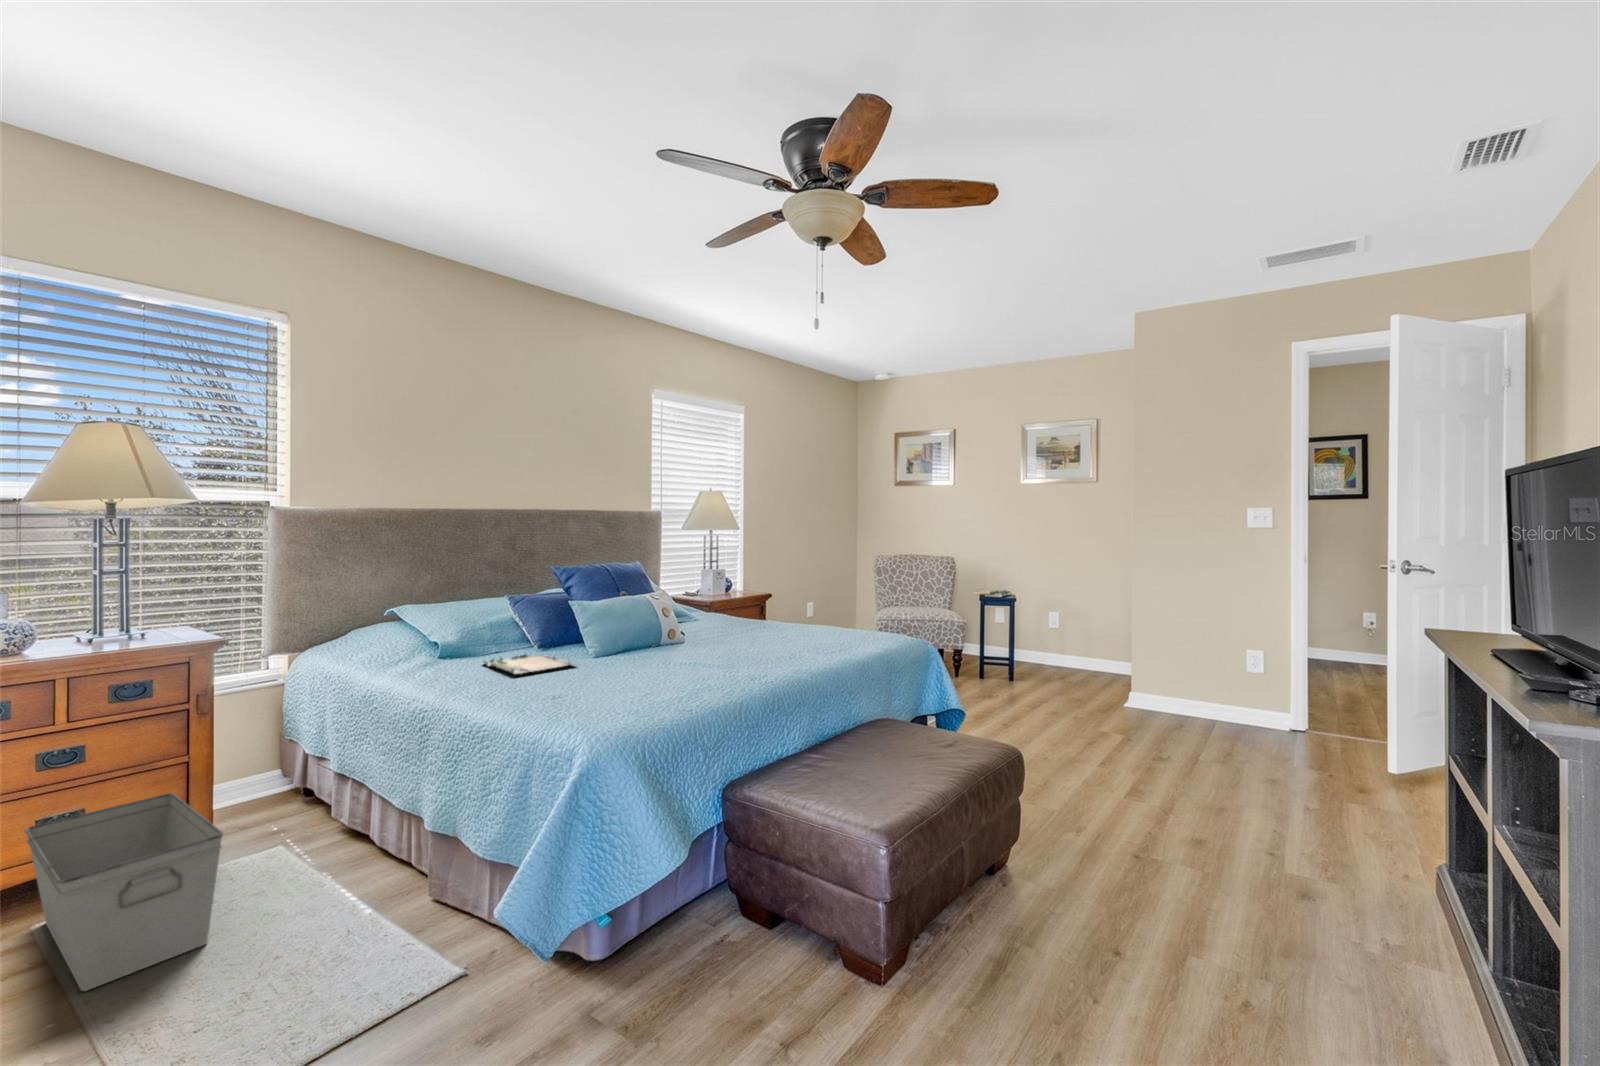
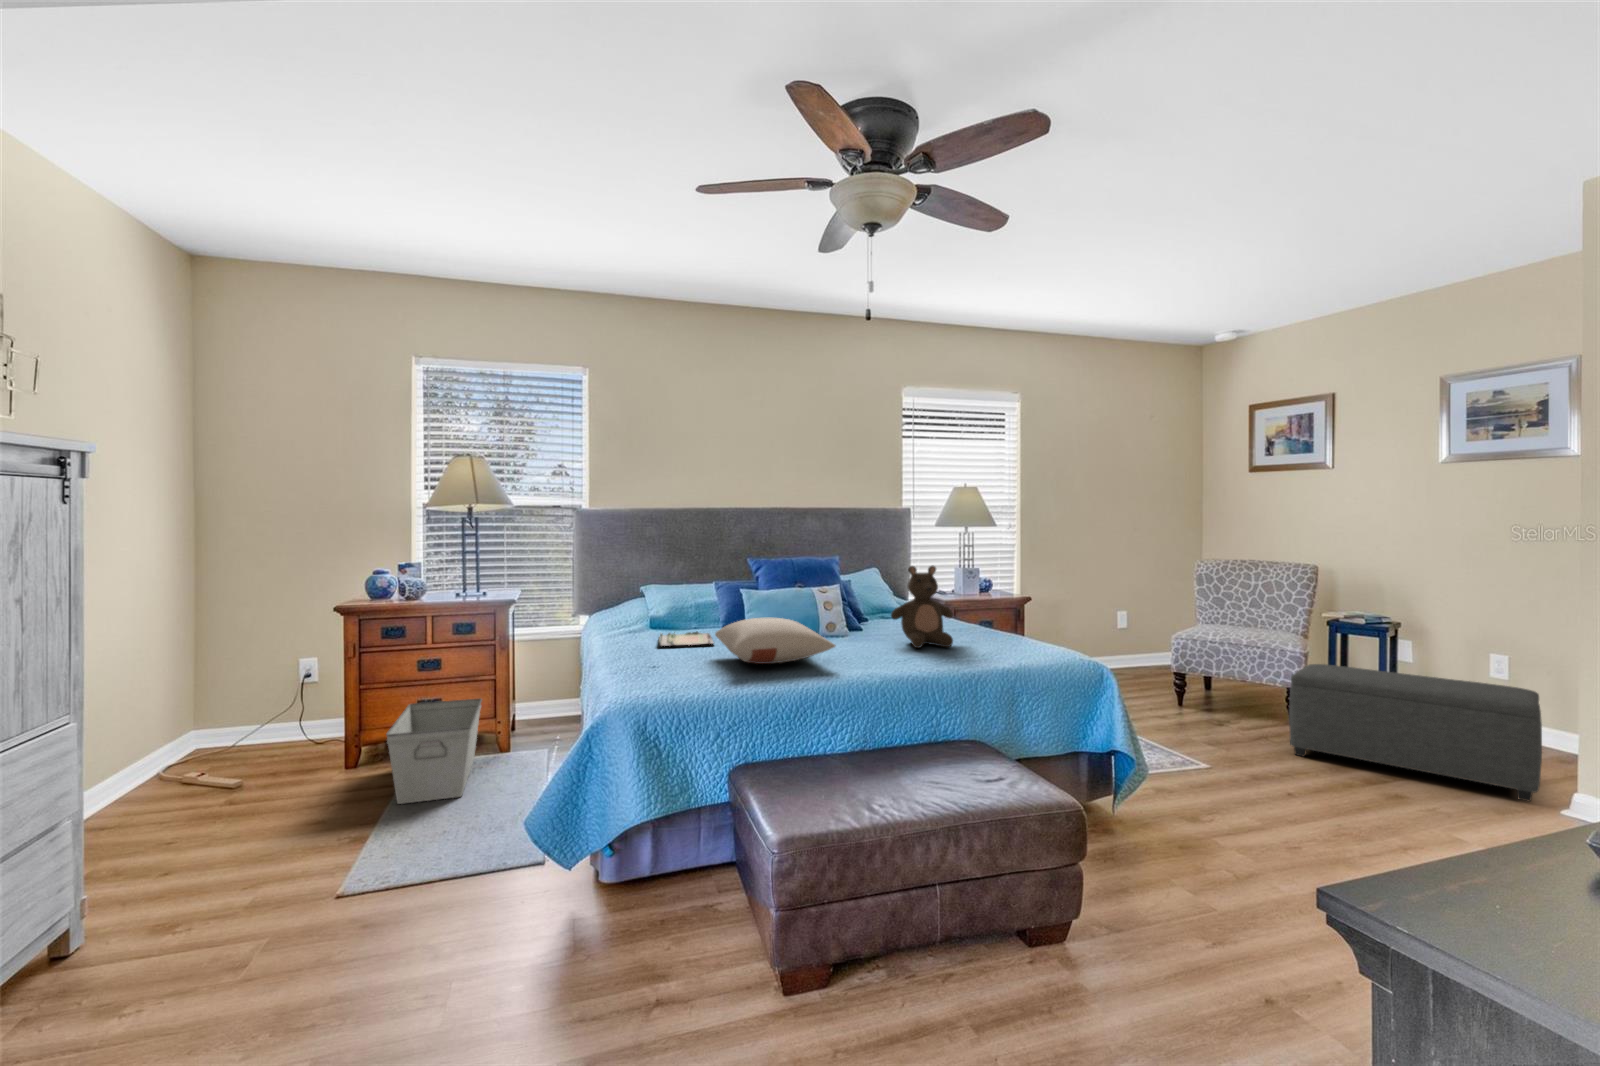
stuffed bear: none [749,565,810,644] -> present [891,566,953,648]
pillow: none [601,626,755,677] -> present [715,617,835,664]
ottoman: none [975,628,1117,702] -> present [1289,664,1542,801]

